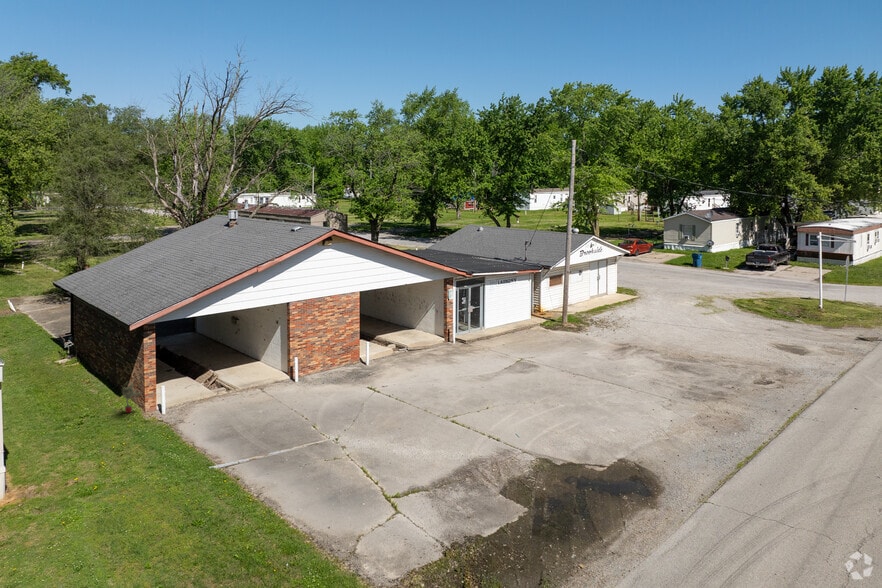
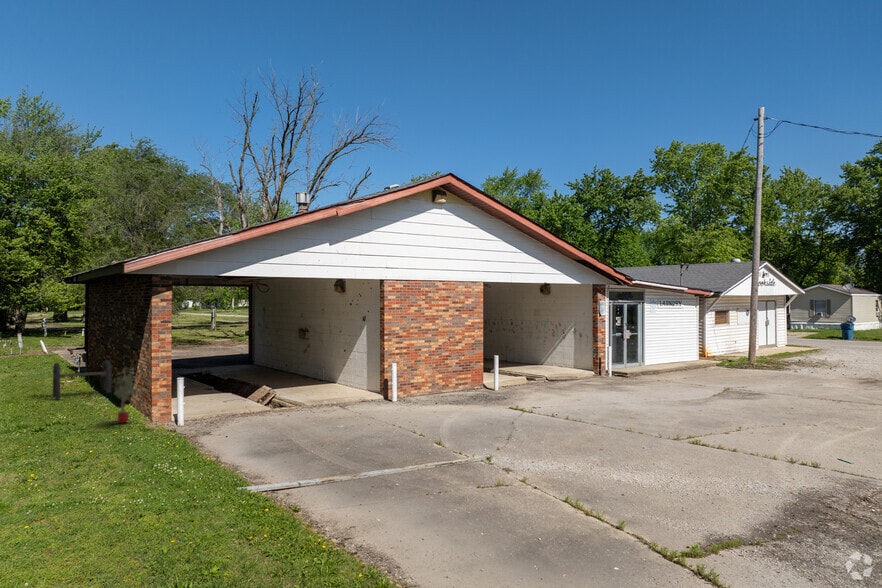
bench: none [64,356,106,387] -> present [53,360,111,400]

